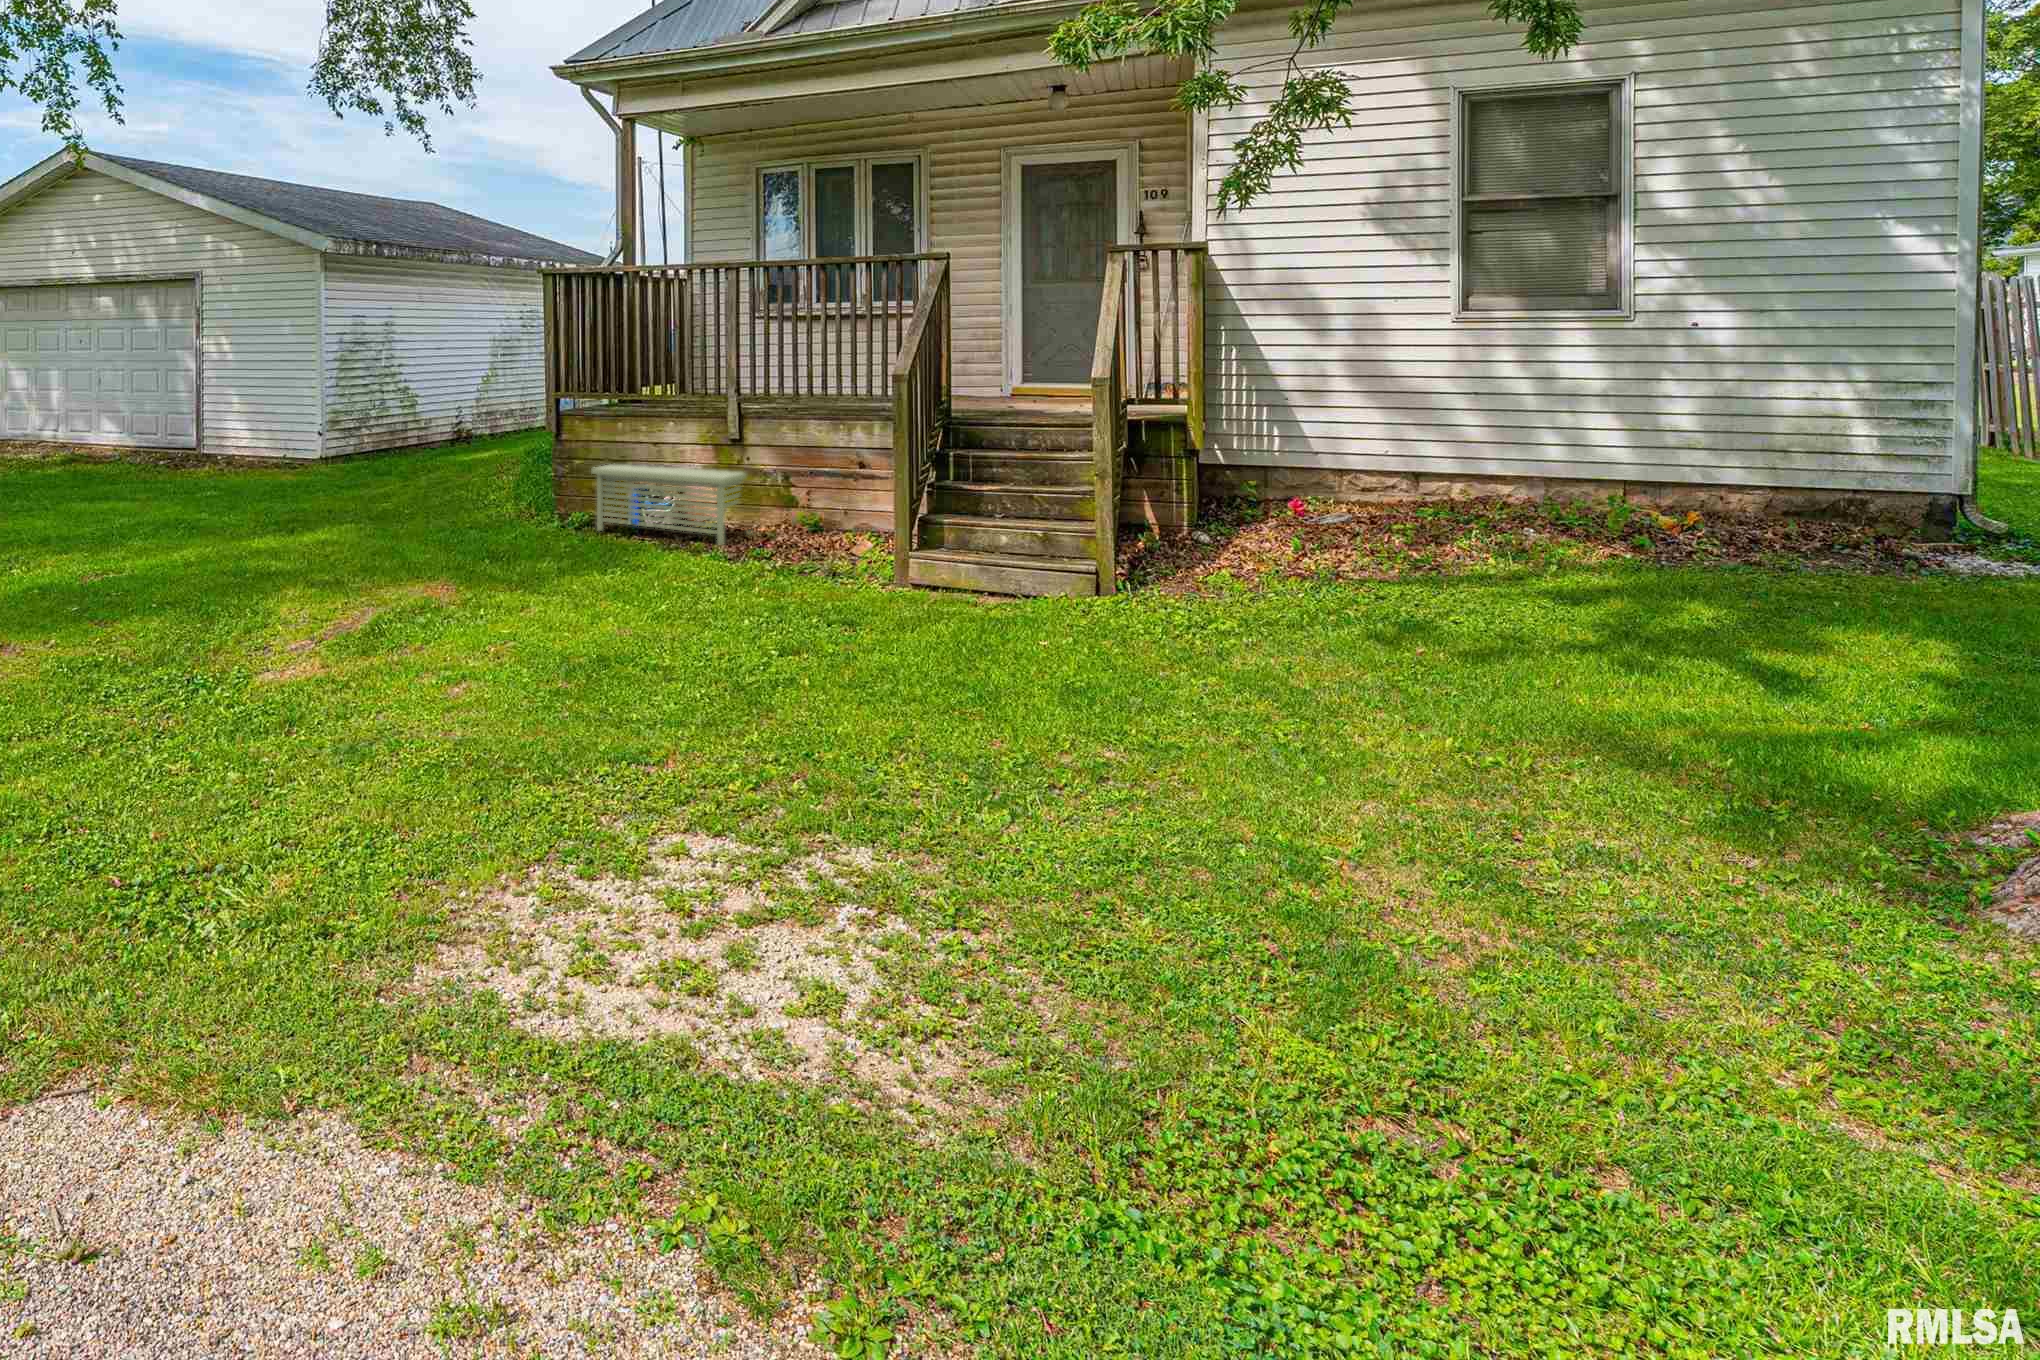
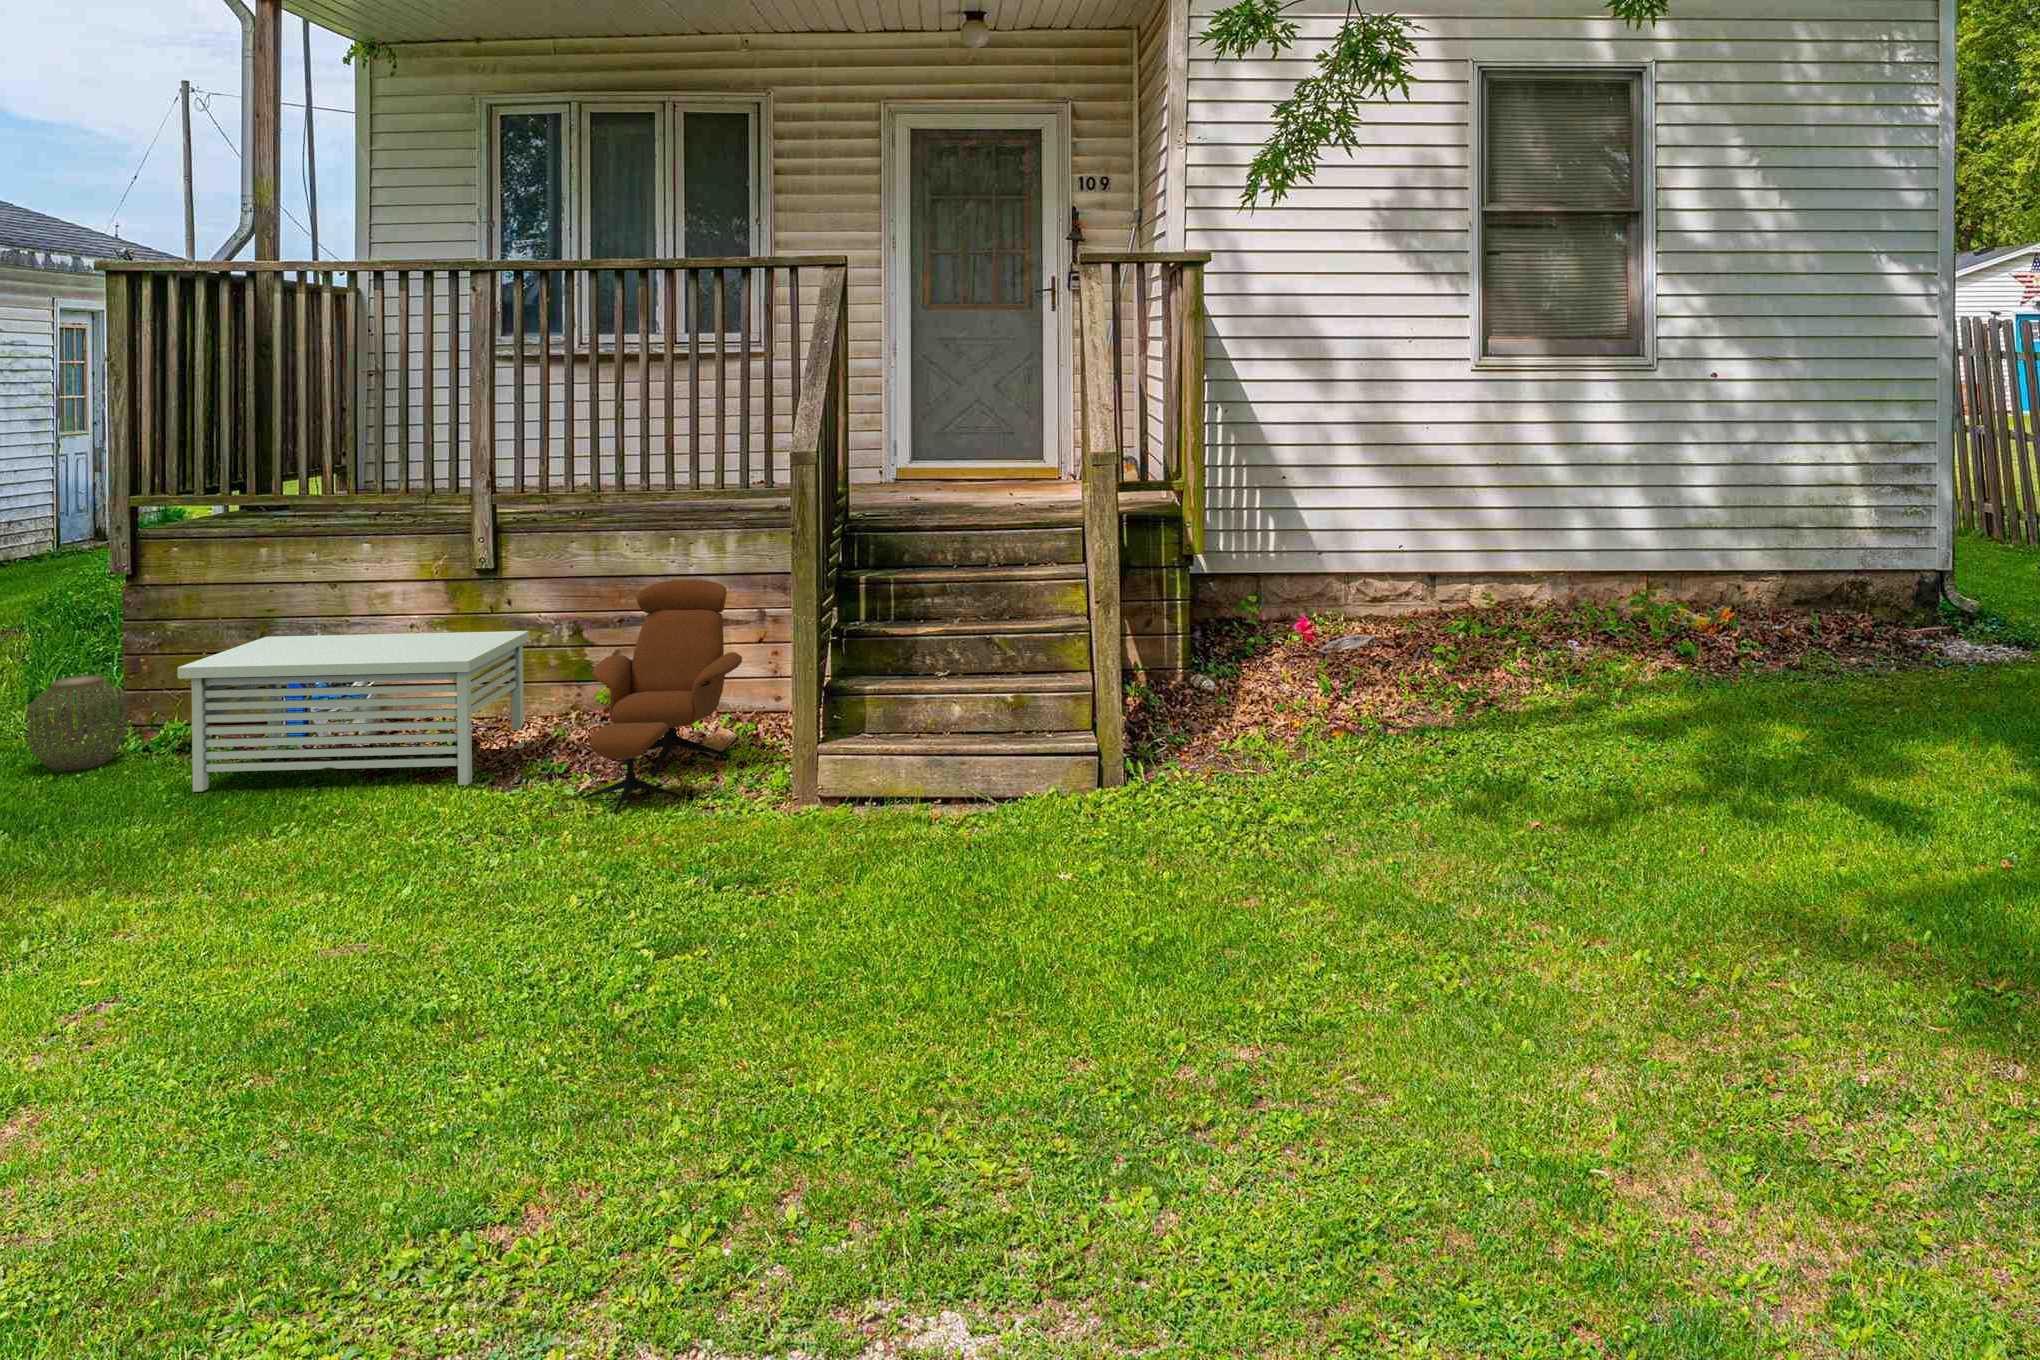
lounge chair: none [779,448,873,565] -> present [582,580,742,813]
woven basket: none [528,472,568,517] -> present [27,675,128,771]

